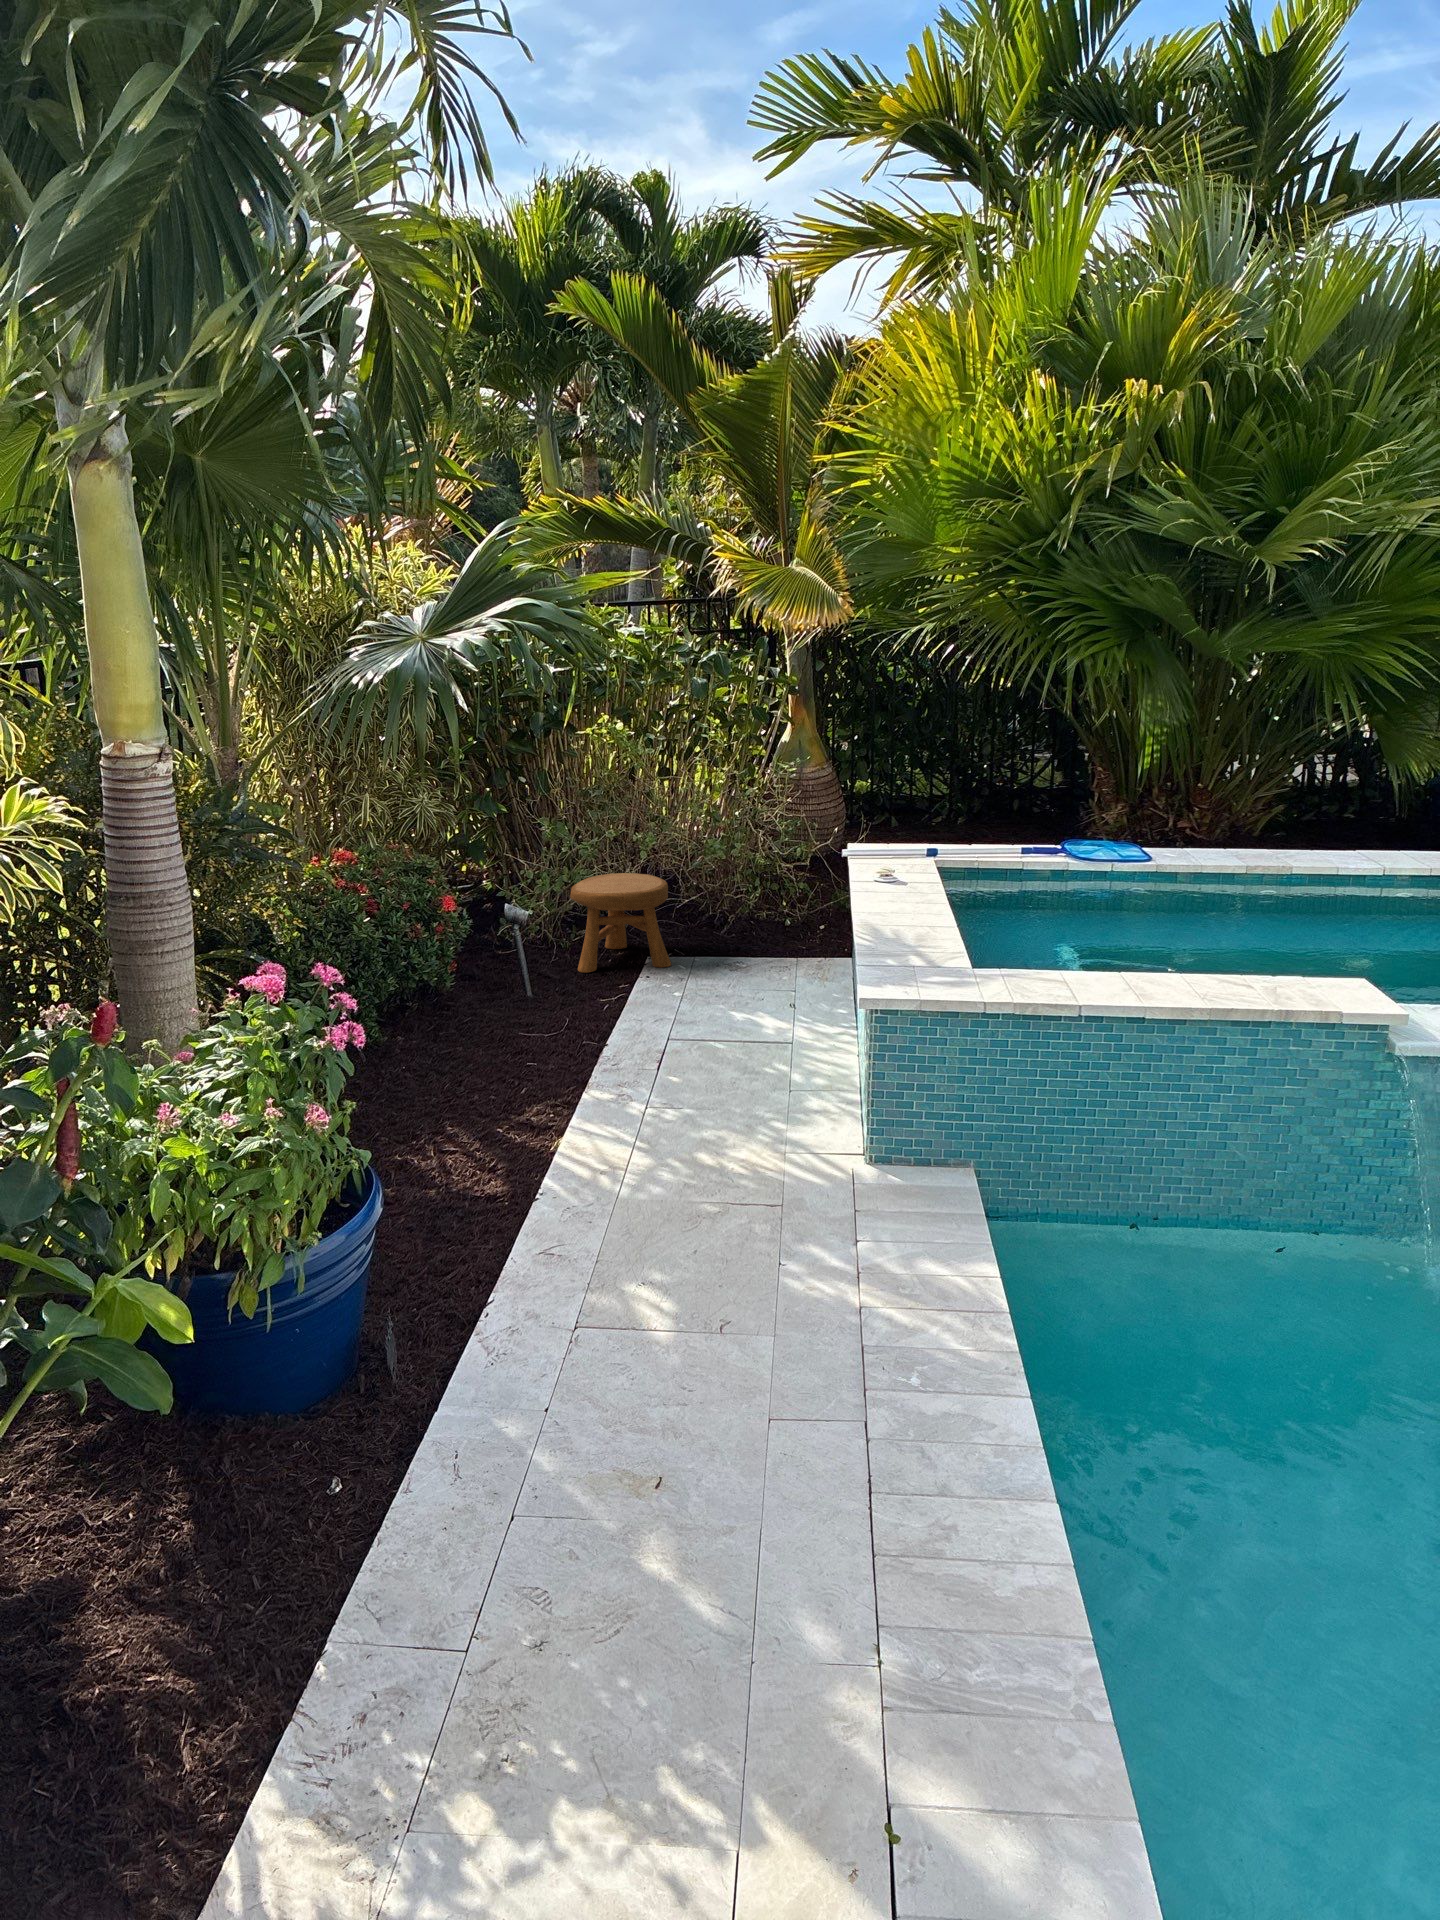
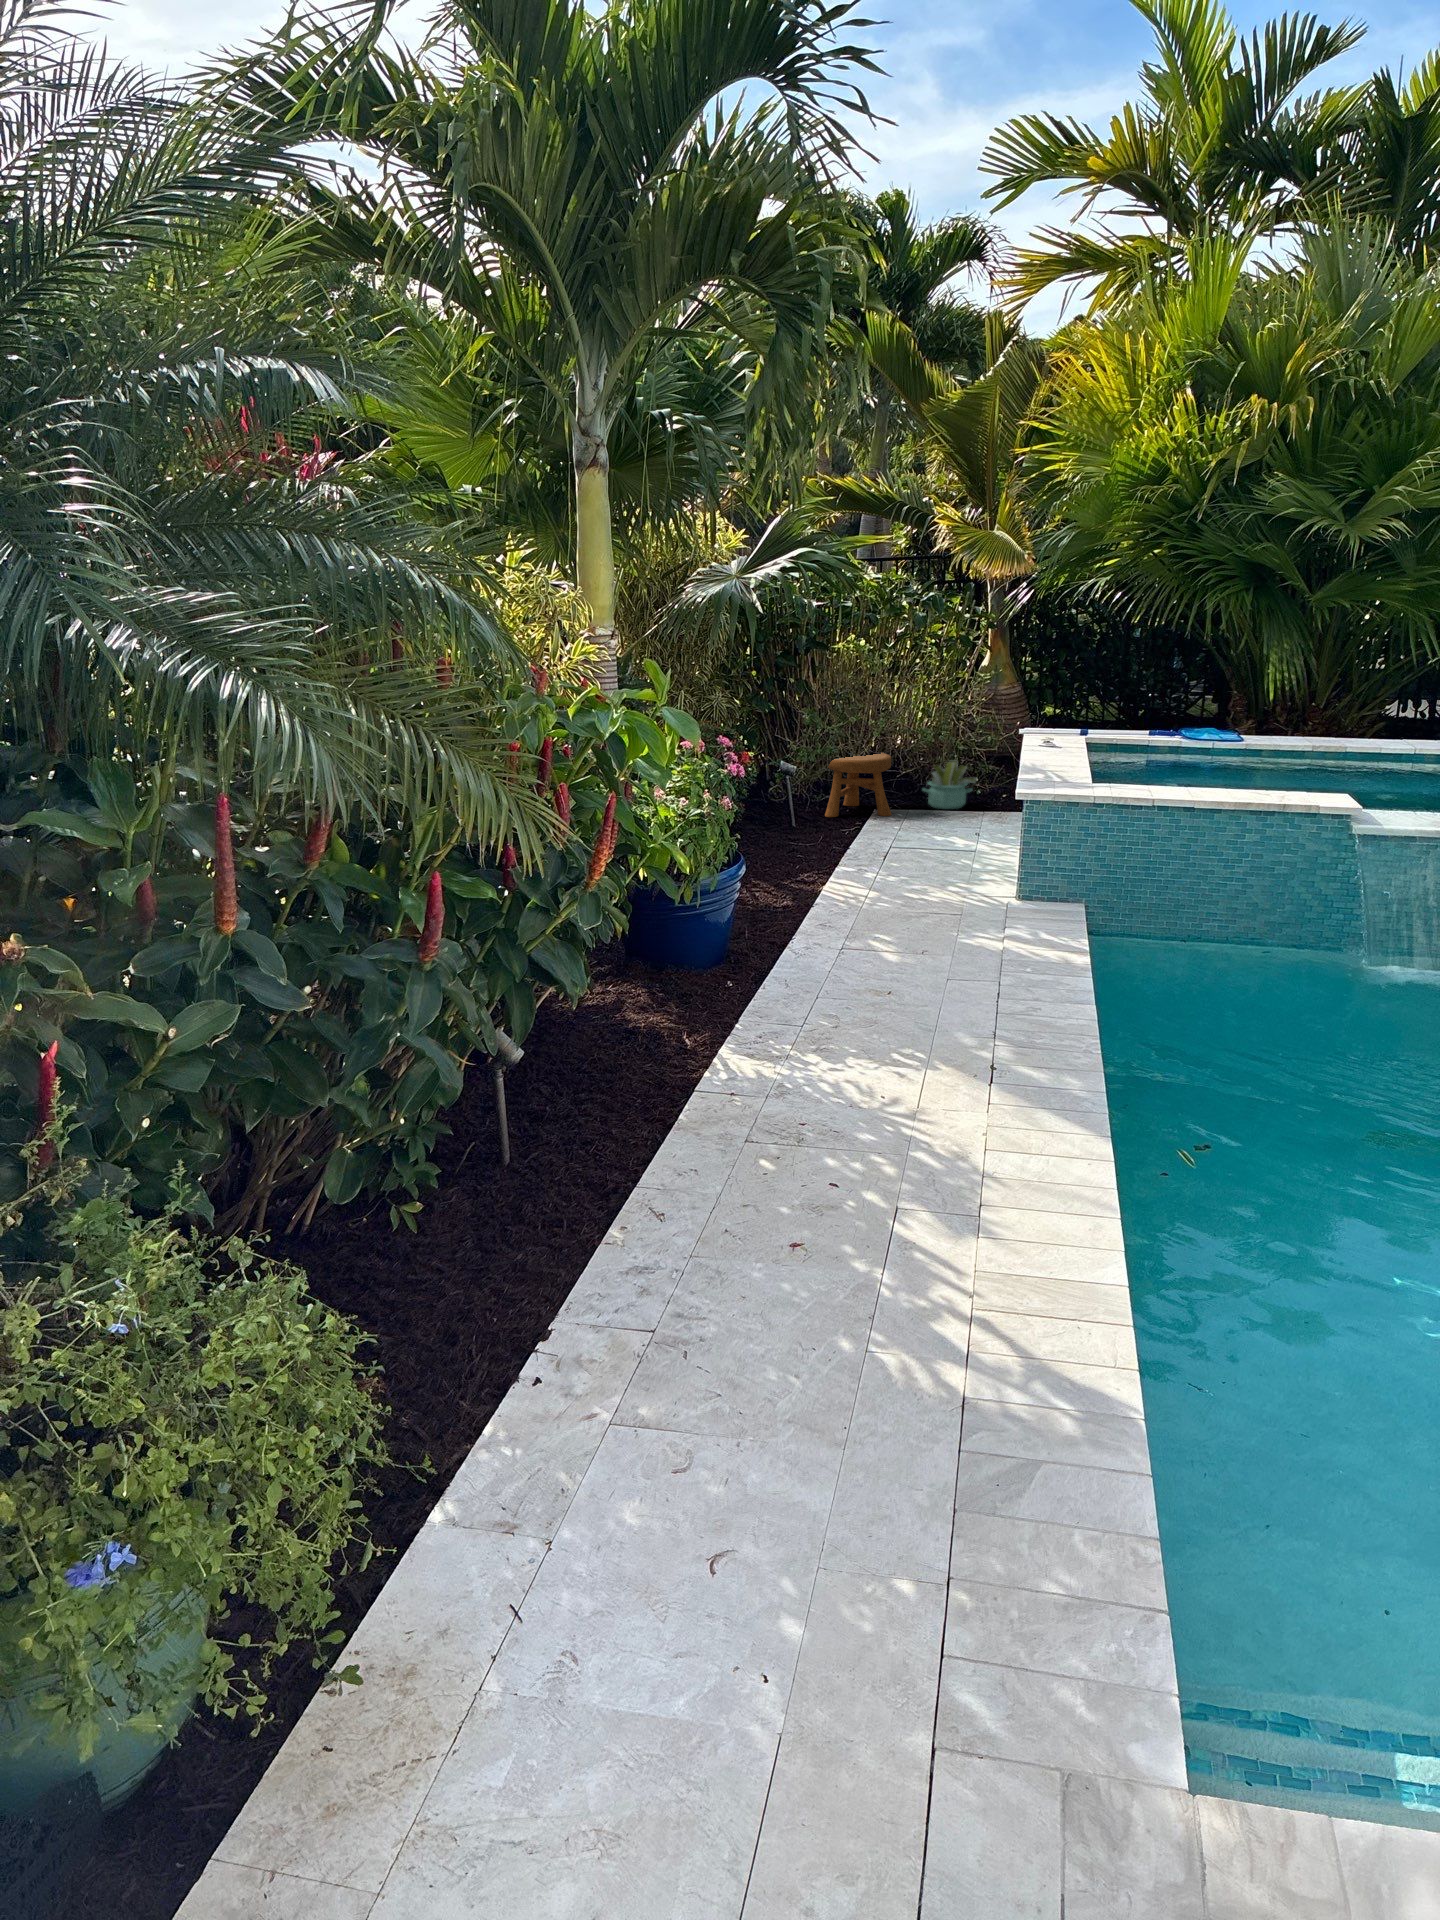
decorative plant: none [712,883,787,951] -> present [923,761,977,809]

